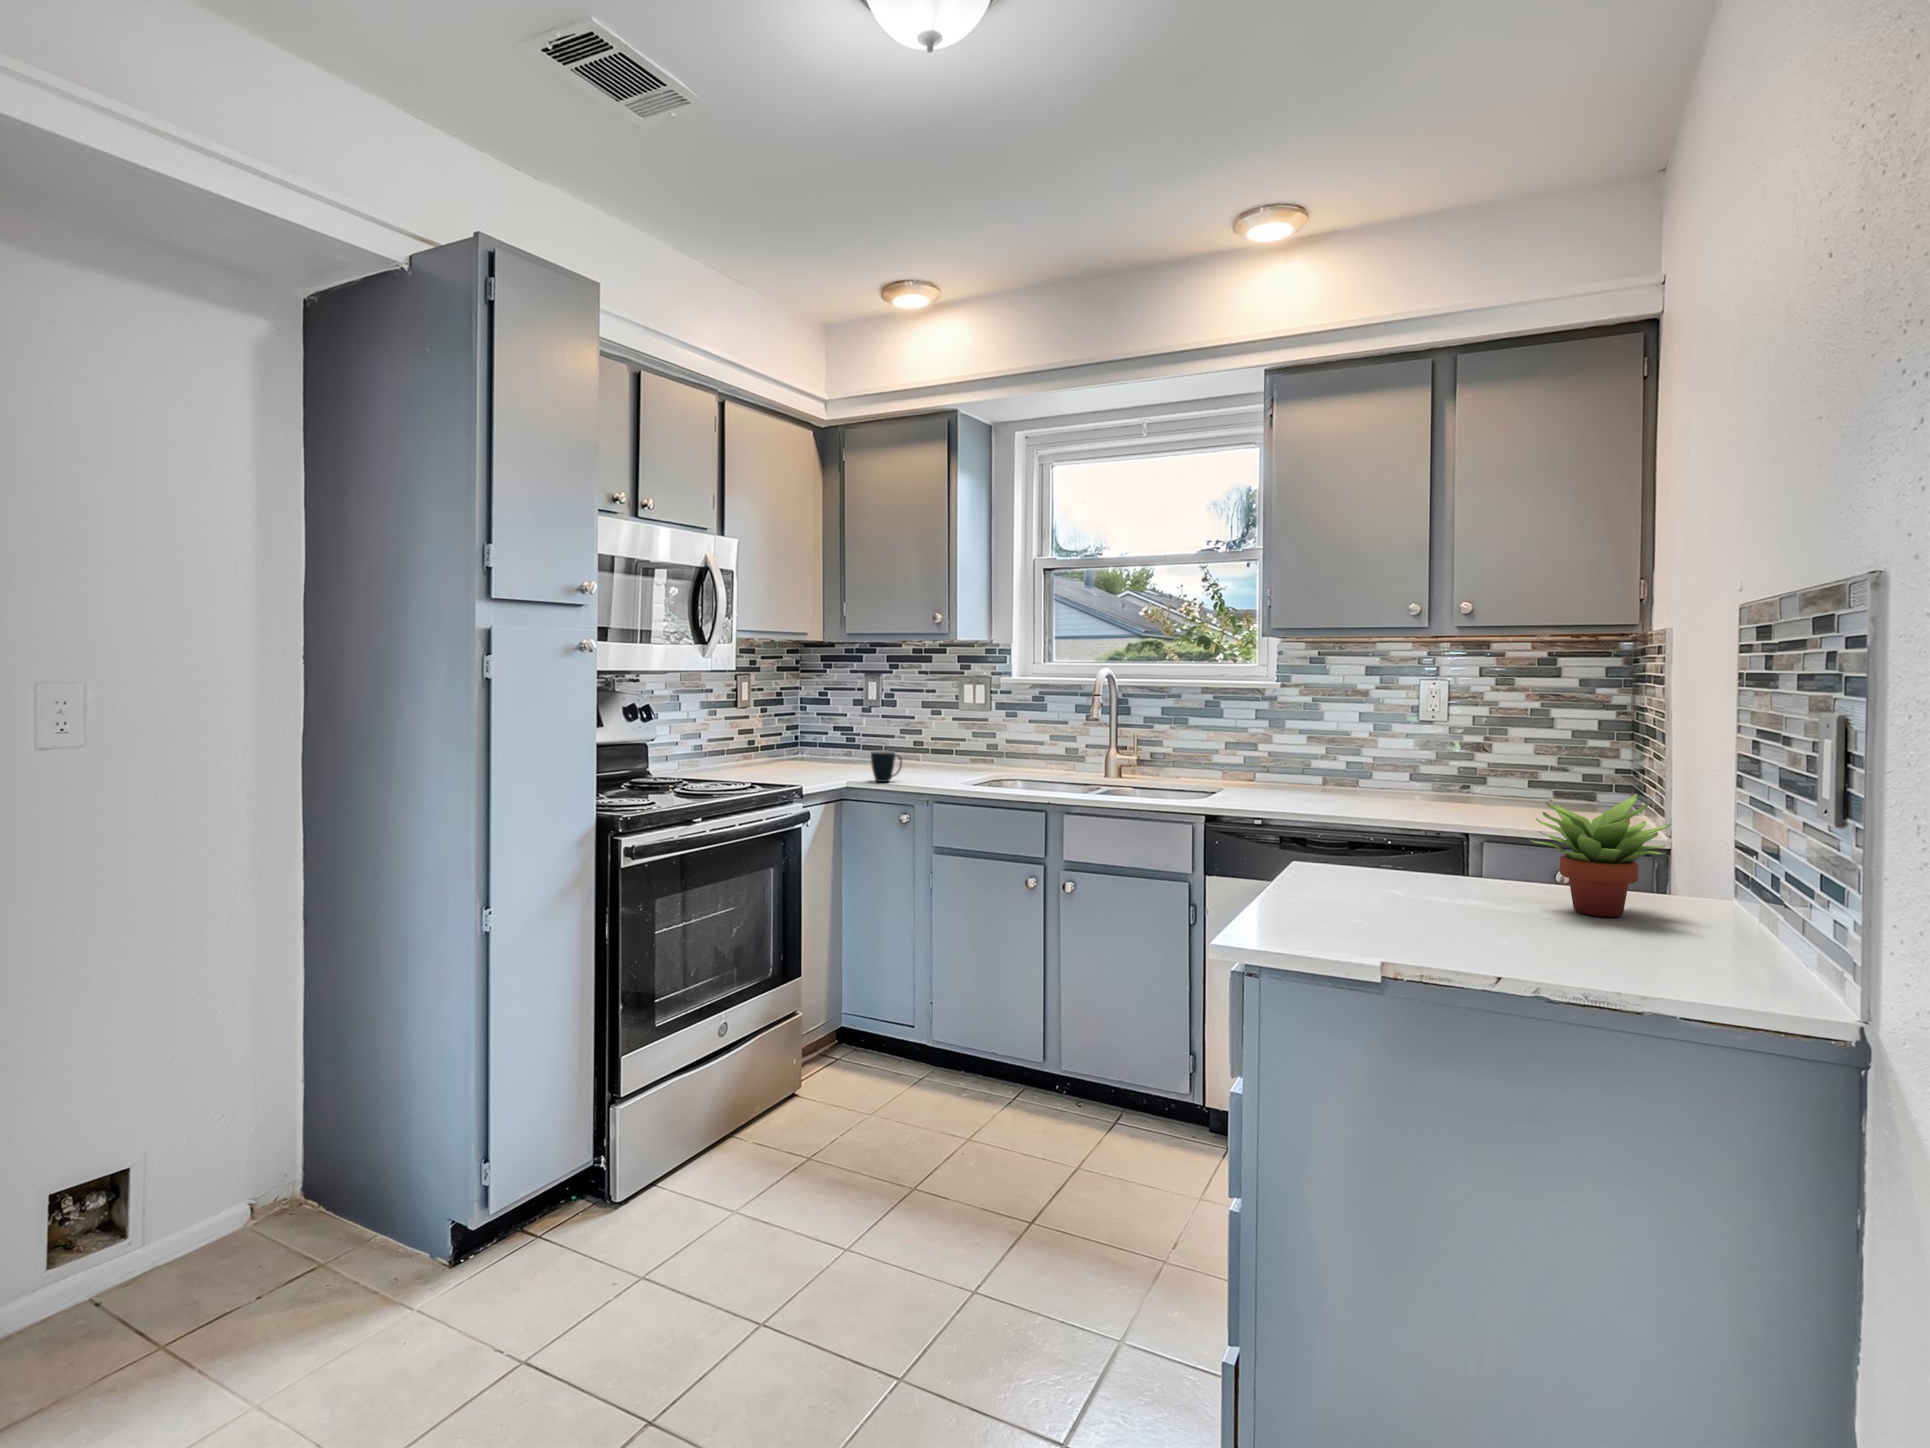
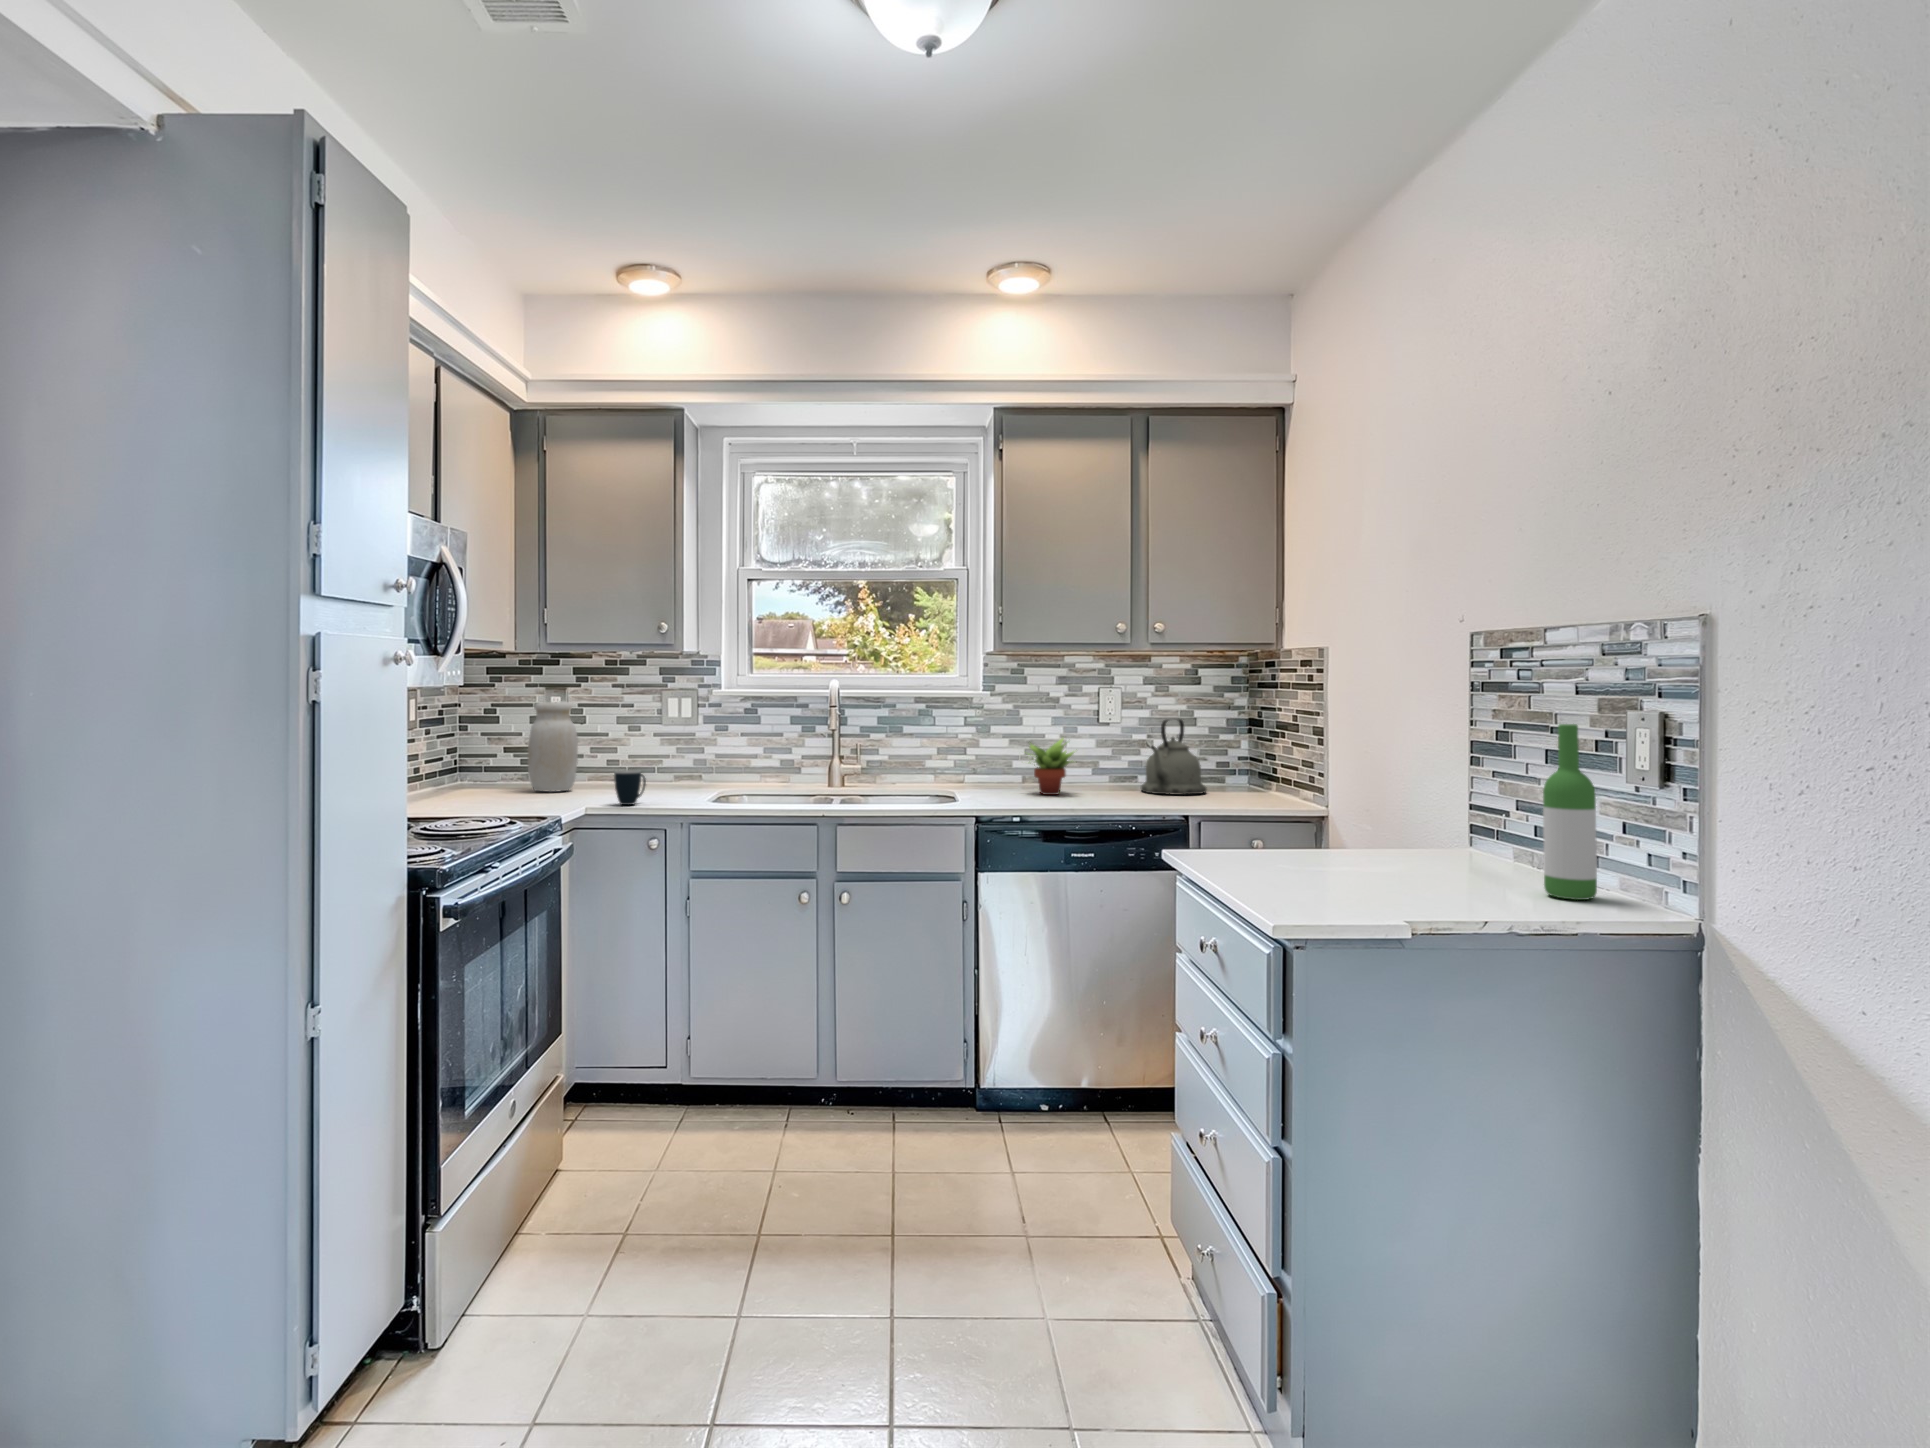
jar: none [830,687,873,767] -> present [528,701,578,792]
kettle: none [1453,718,1544,812] -> present [1141,719,1206,795]
wine bottle: none [1681,737,1759,985] -> present [1543,724,1597,900]
succulent plant: present [1530,793,1671,917] -> present [1029,738,1074,795]

